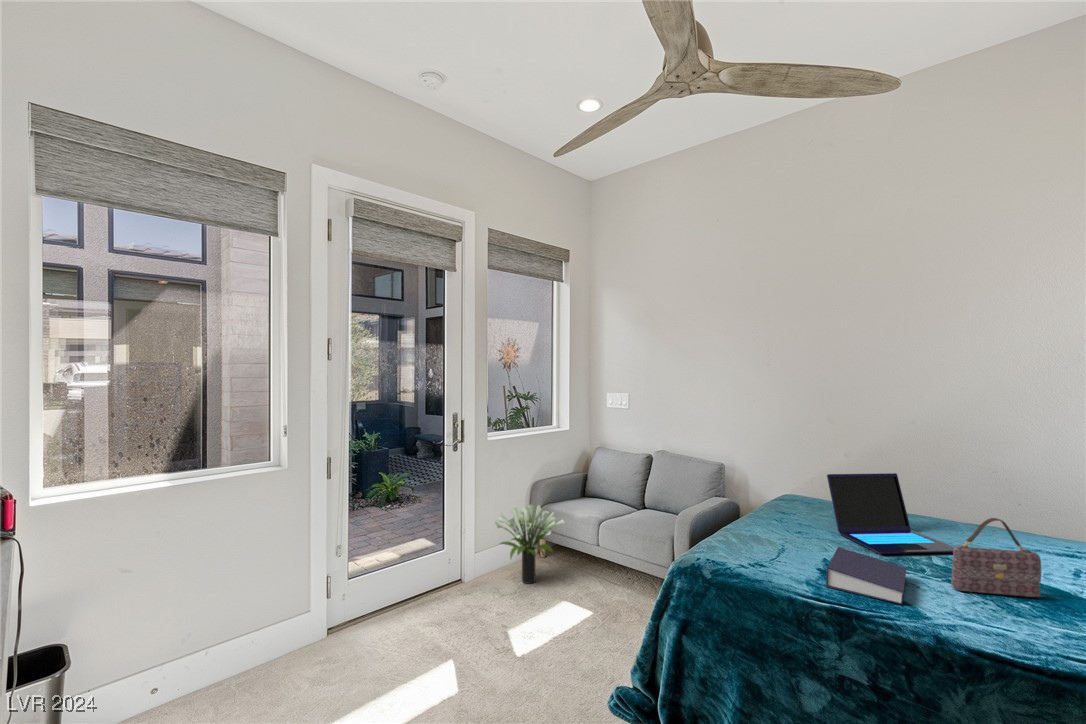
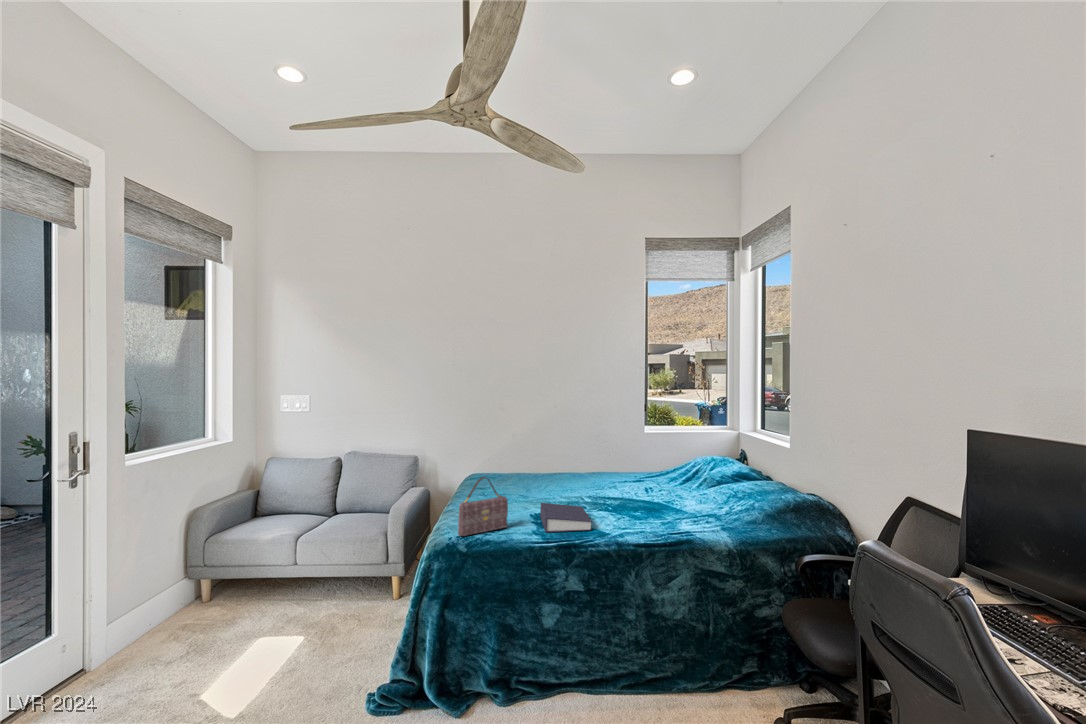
laptop: present [827,473,954,554] -> none [515,444,596,503]
potted plant: present [495,504,565,584] -> none [146,537,252,638]
handbag: present [951,518,1041,597] -> present [458,477,508,536]

